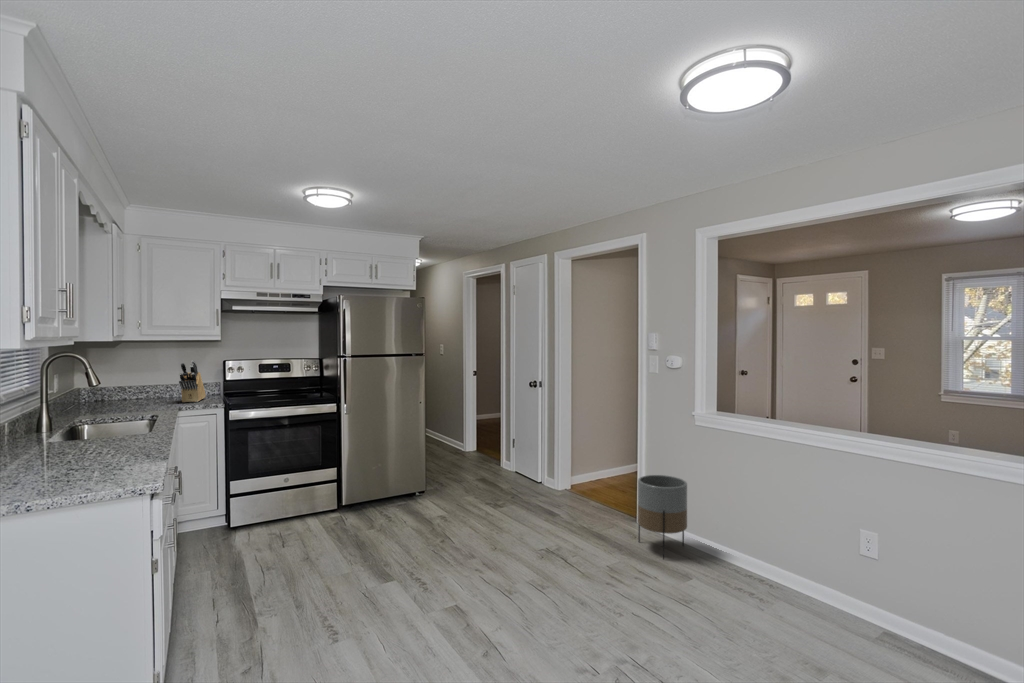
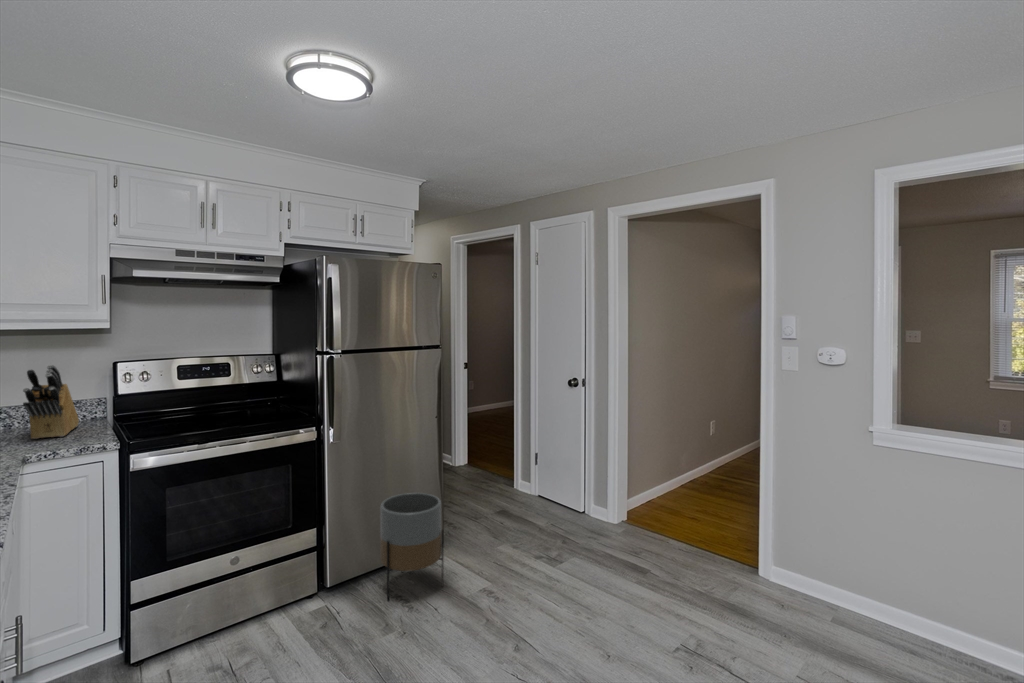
planter: present [637,475,687,559] -> present [380,493,443,601]

